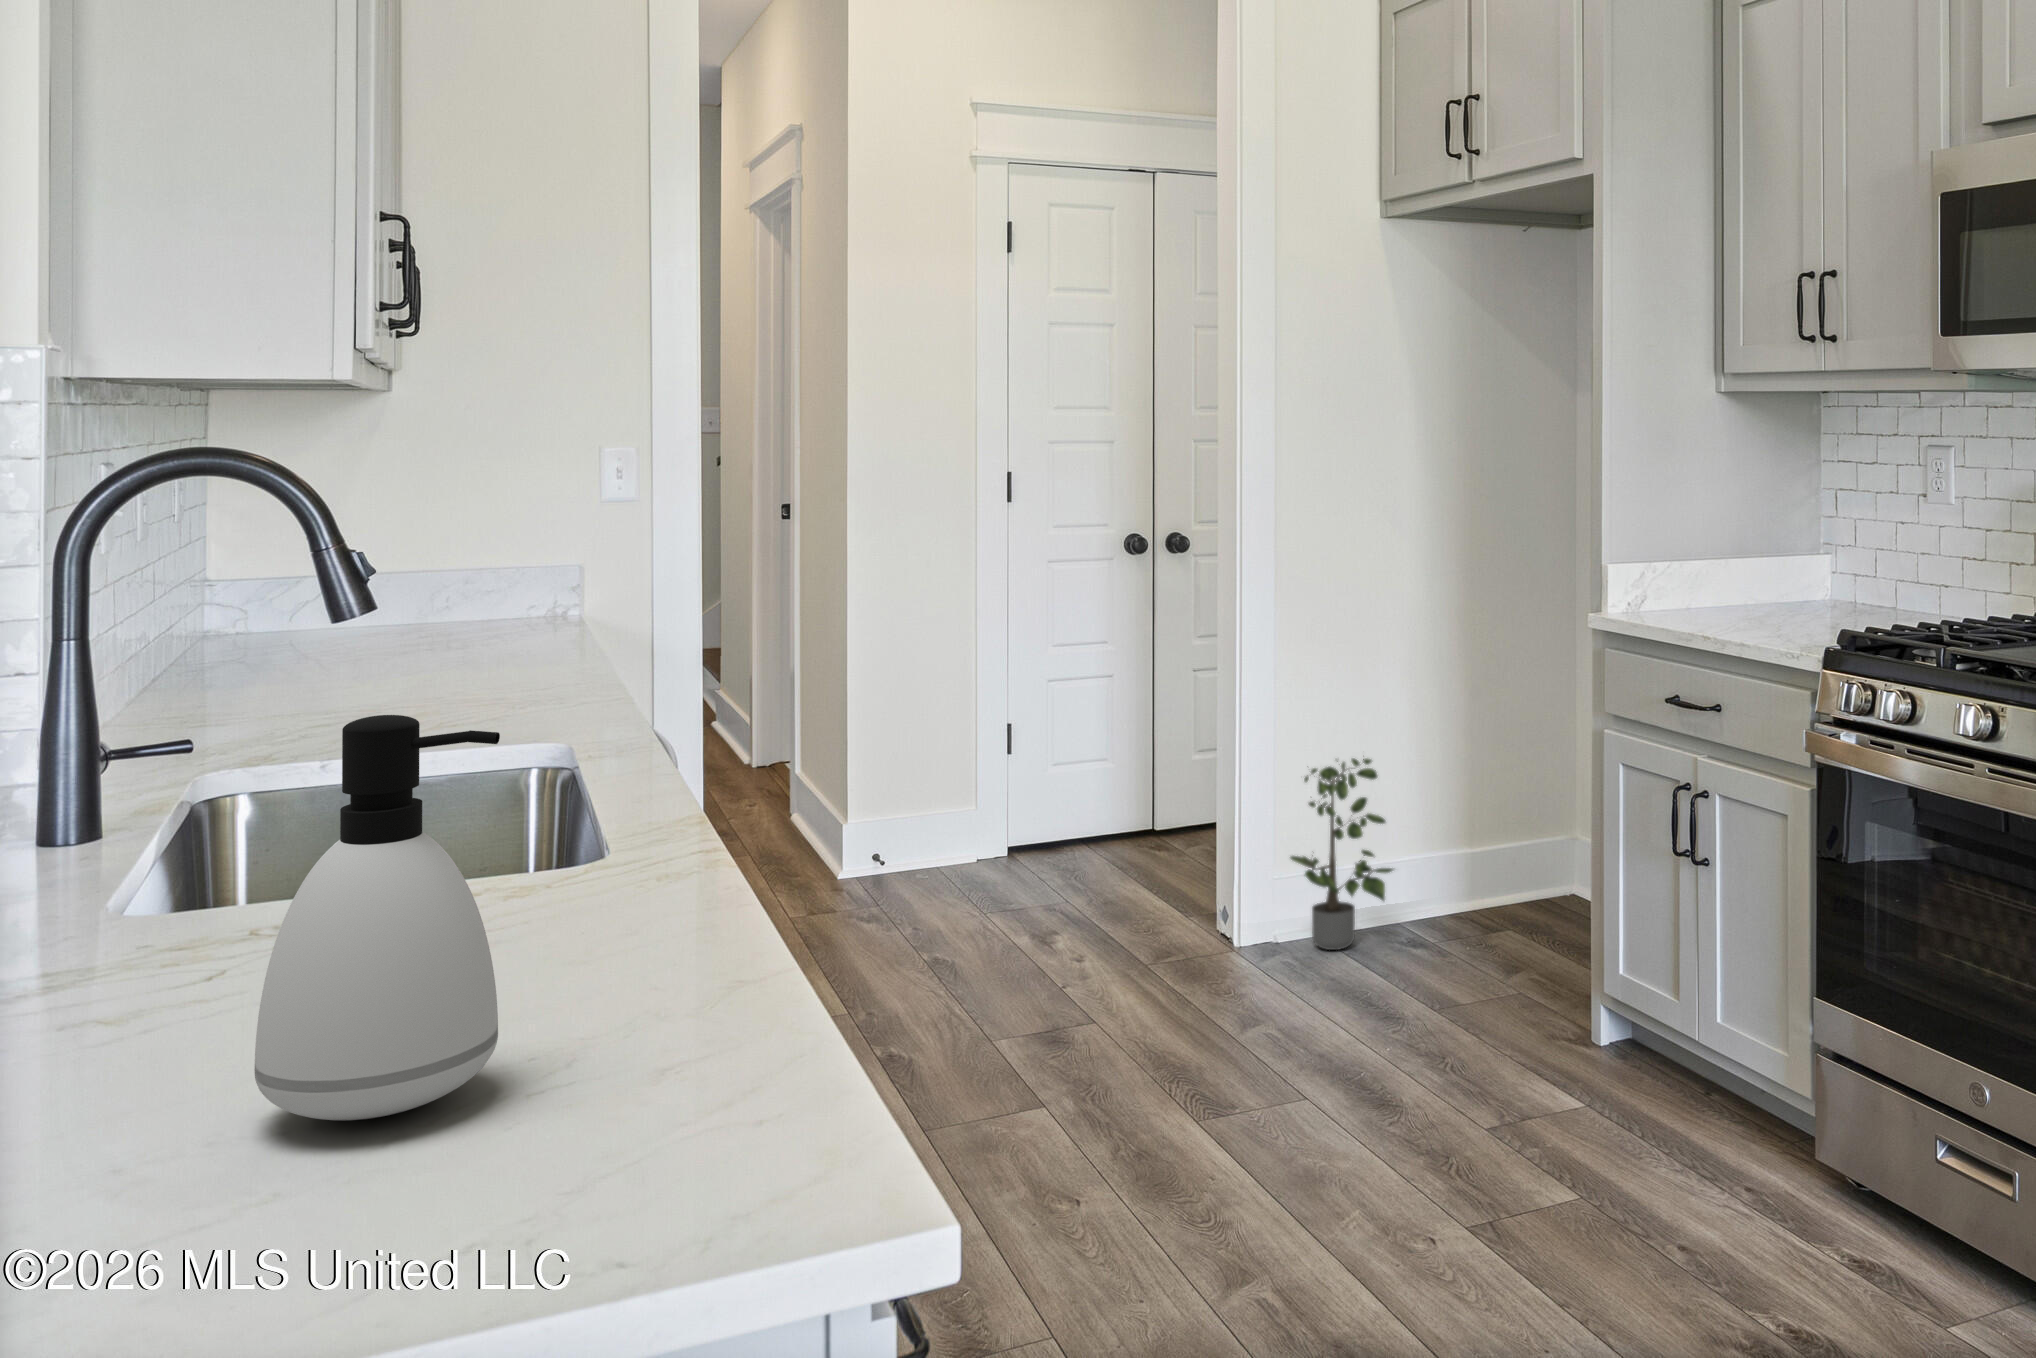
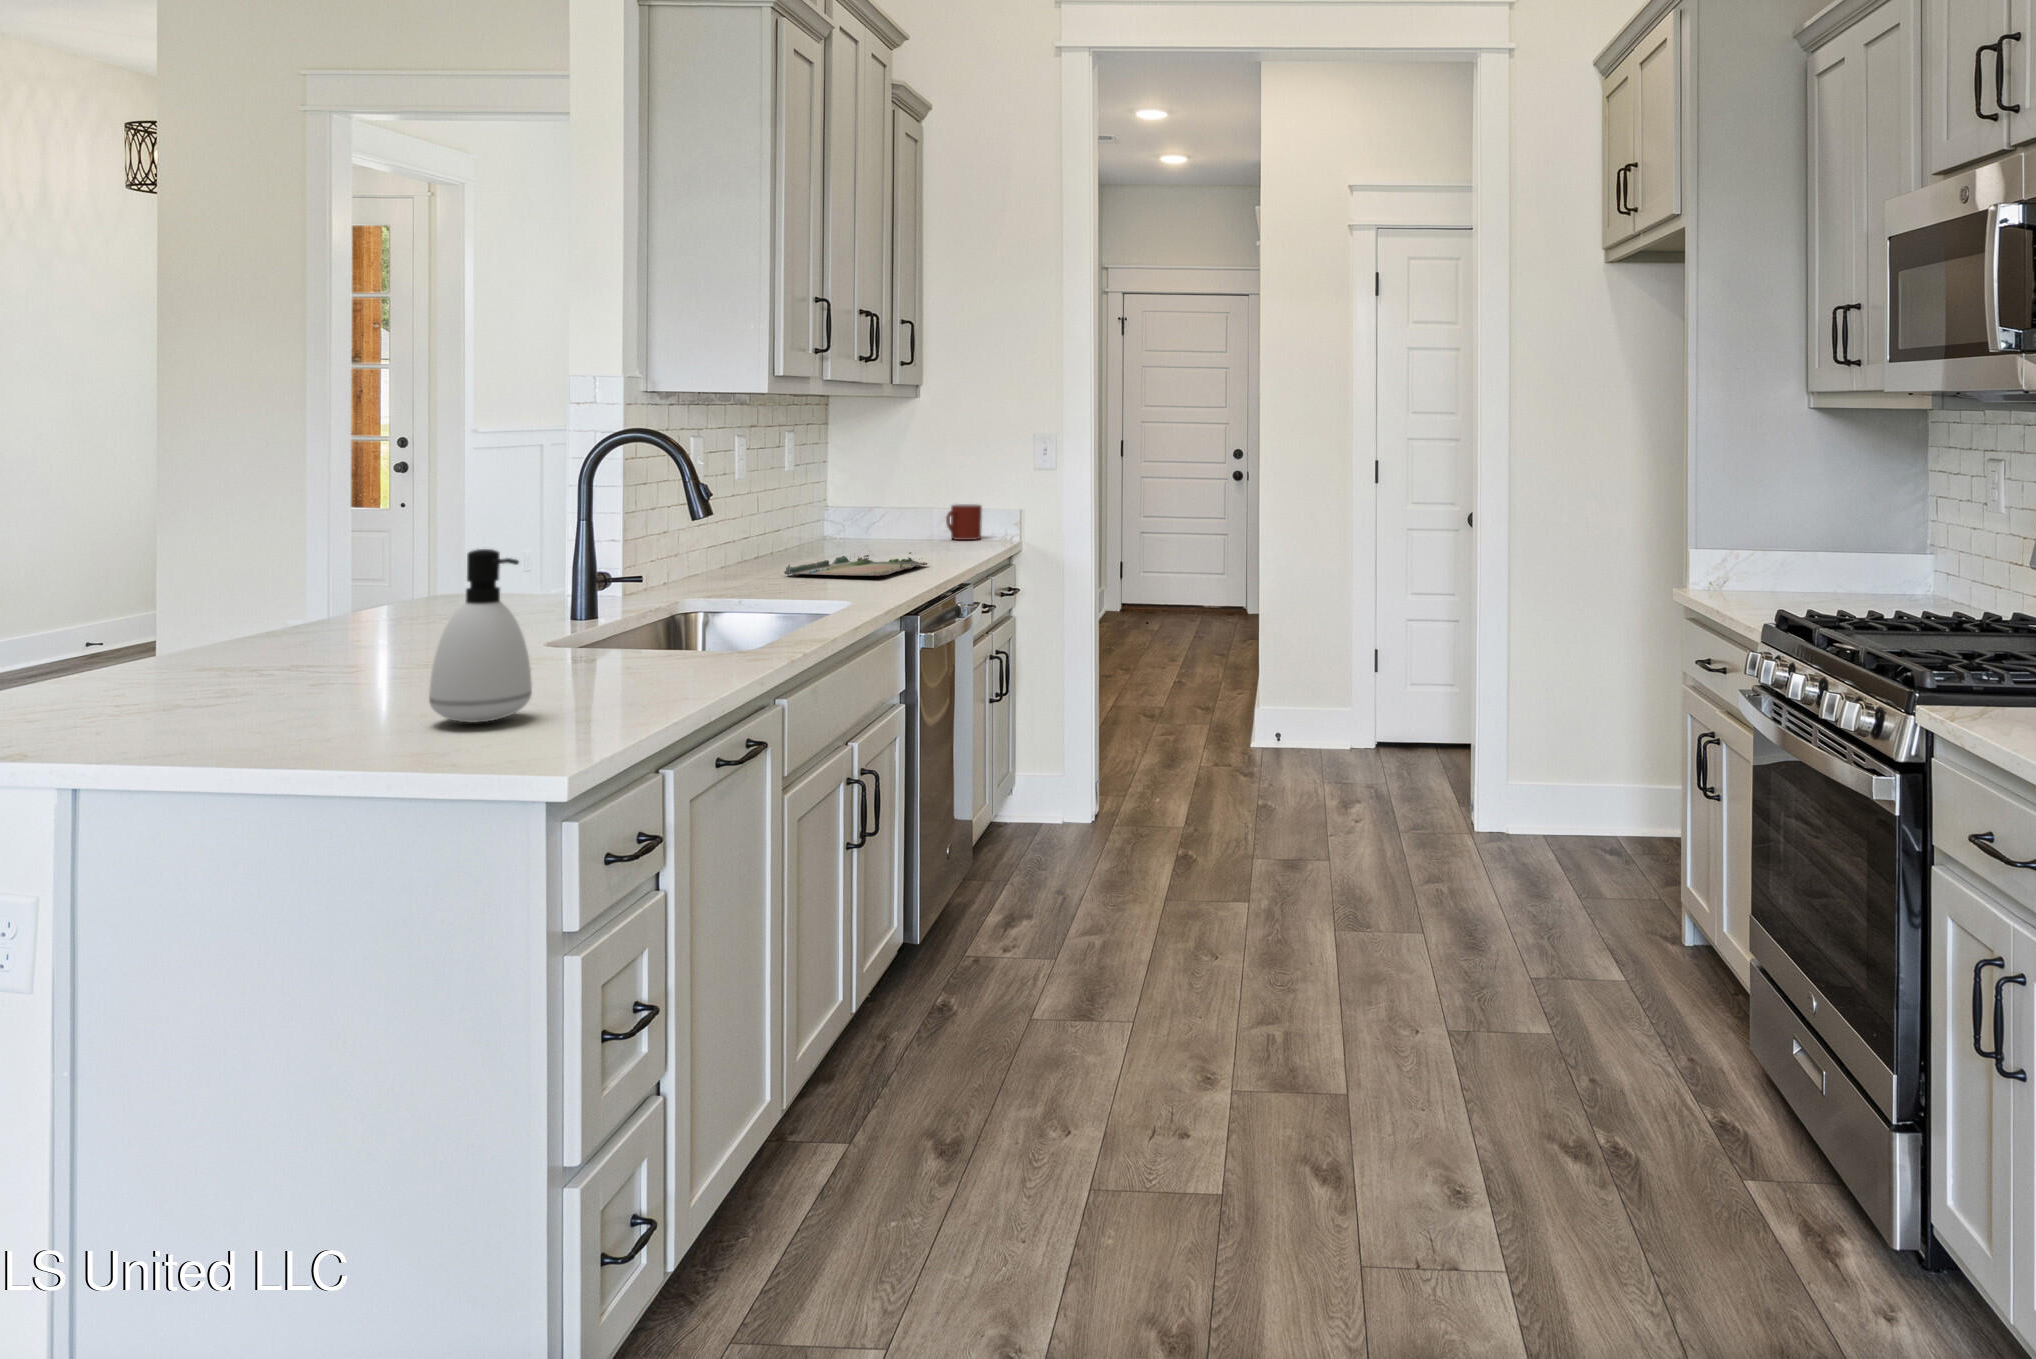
mug: none [467,560,523,620] -> present [946,504,982,540]
tray: none [310,642,548,706] -> present [784,552,928,576]
potted plant: present [1291,758,1393,950] -> none [1517,690,1608,843]

